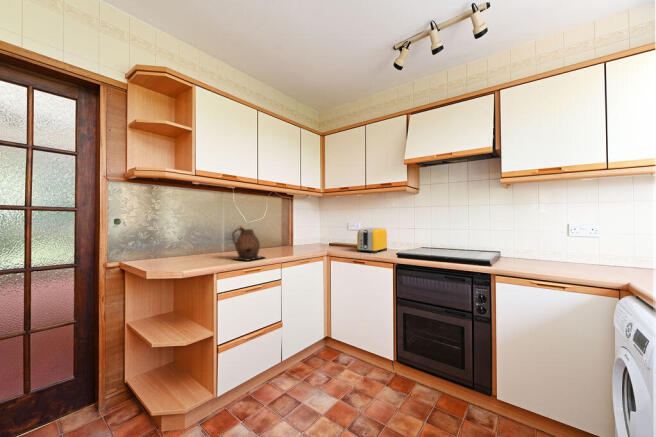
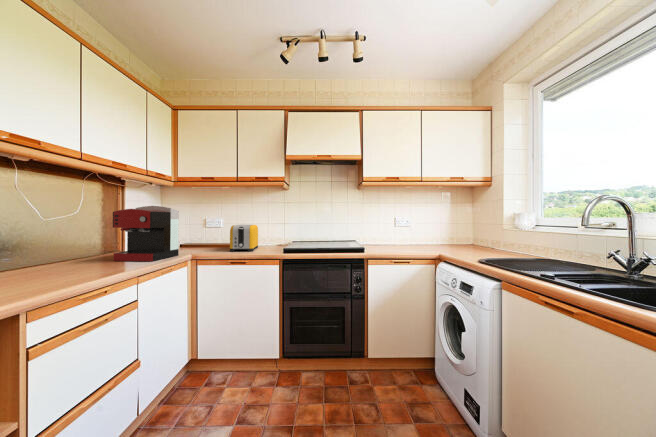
coffee maker: none [277,213,318,254] -> present [113,206,179,261]
ceramic pitcher: present [232,225,263,260] -> none [42,222,112,279]

